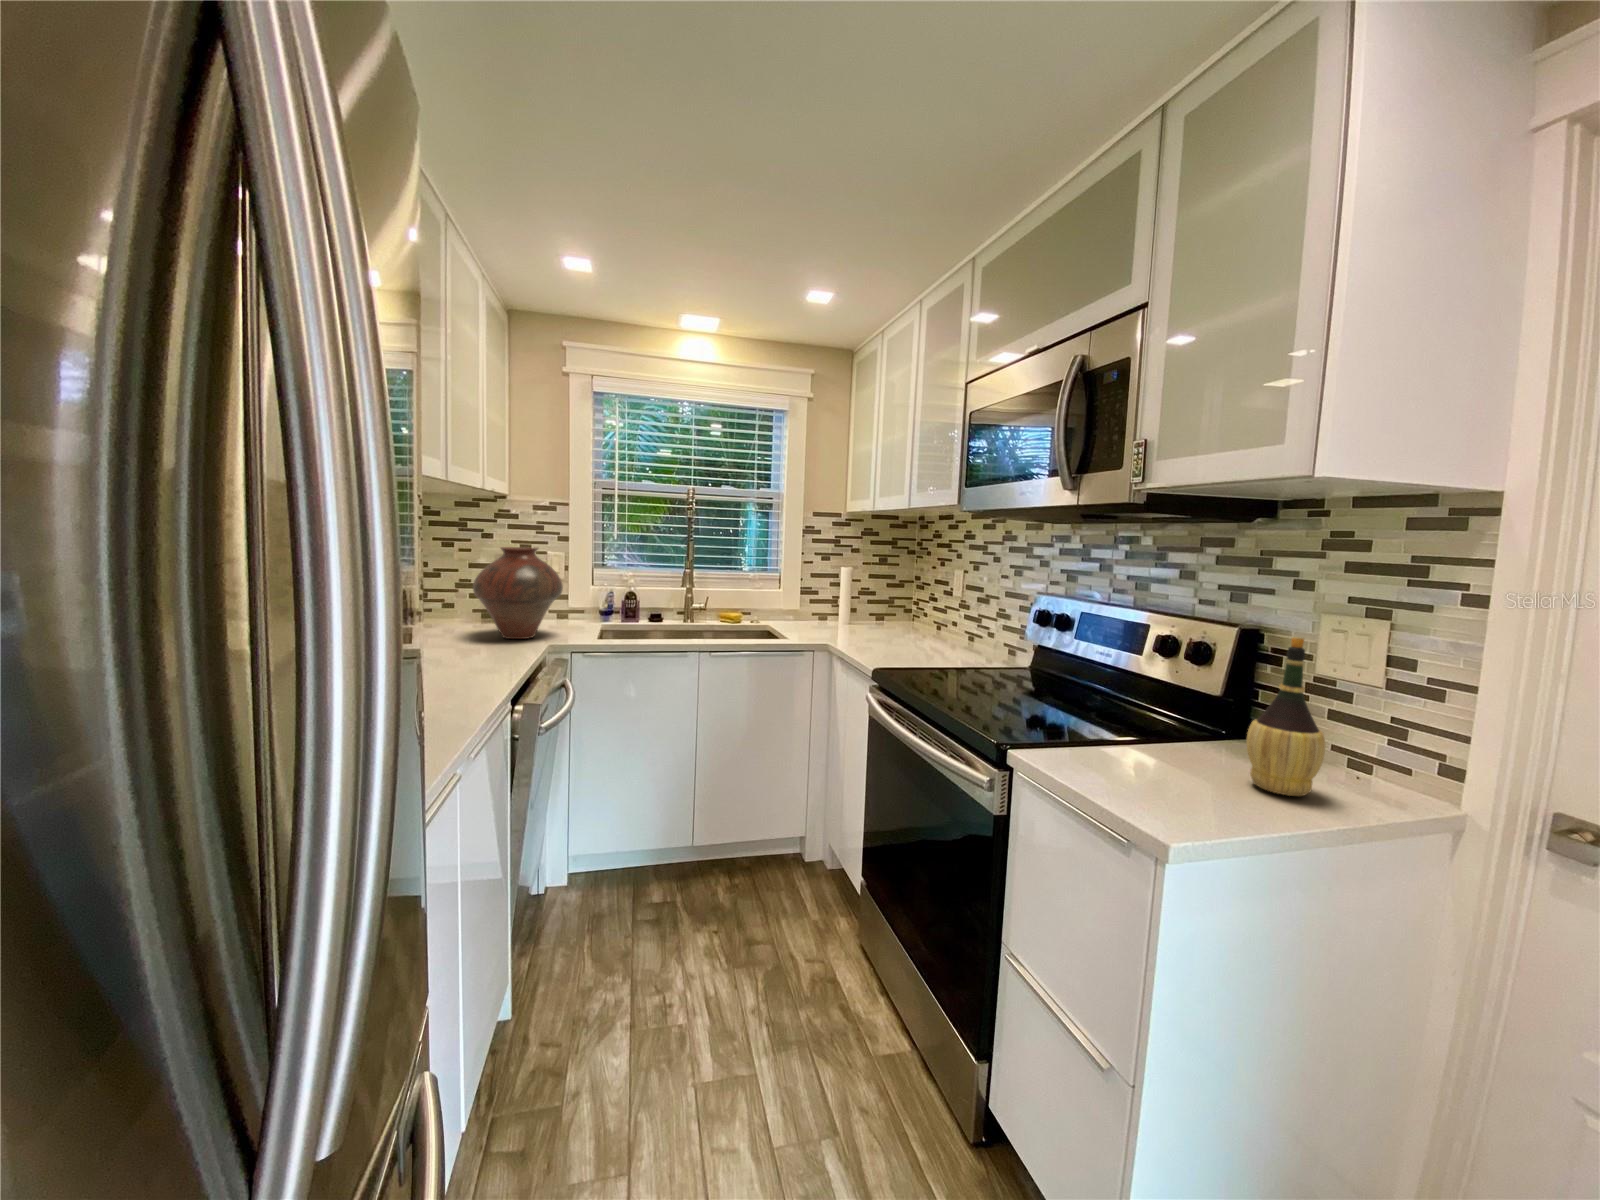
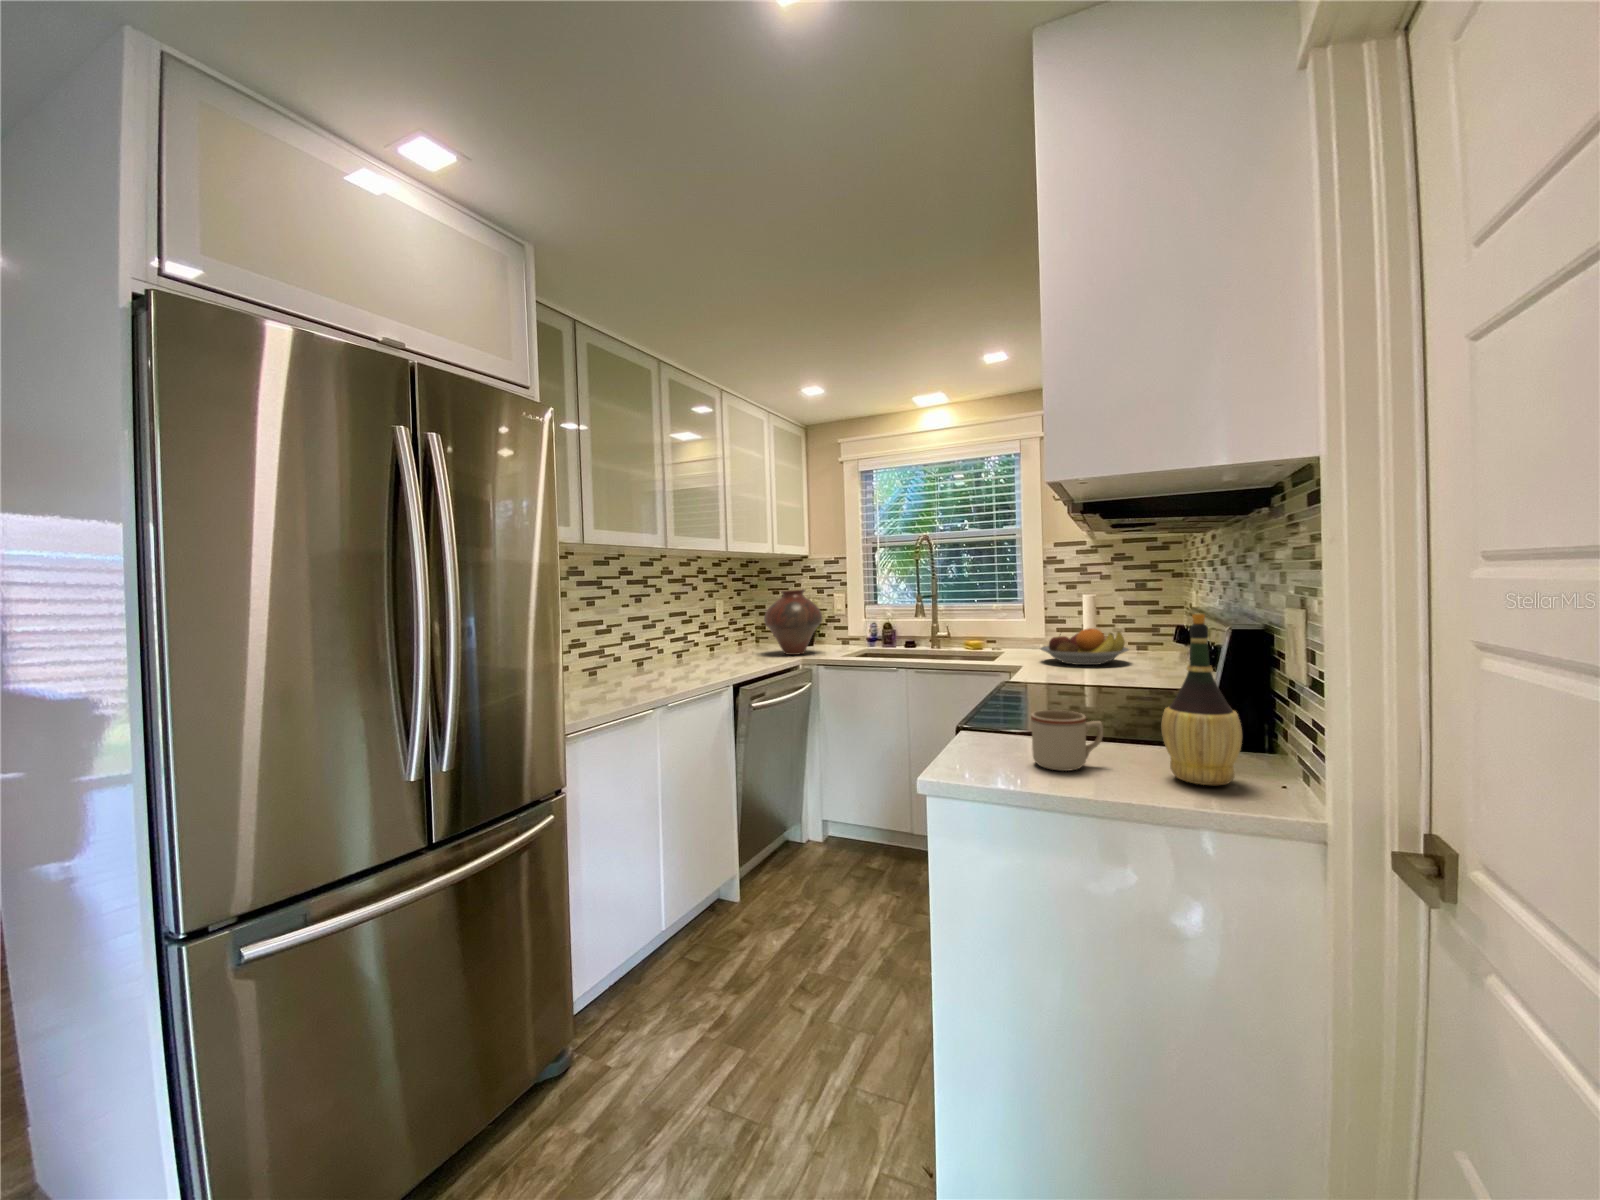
fruit bowl: none [834,607,916,644] -> present [1040,628,1129,665]
mug: none [1142,734,1208,802] -> present [1031,710,1103,771]

